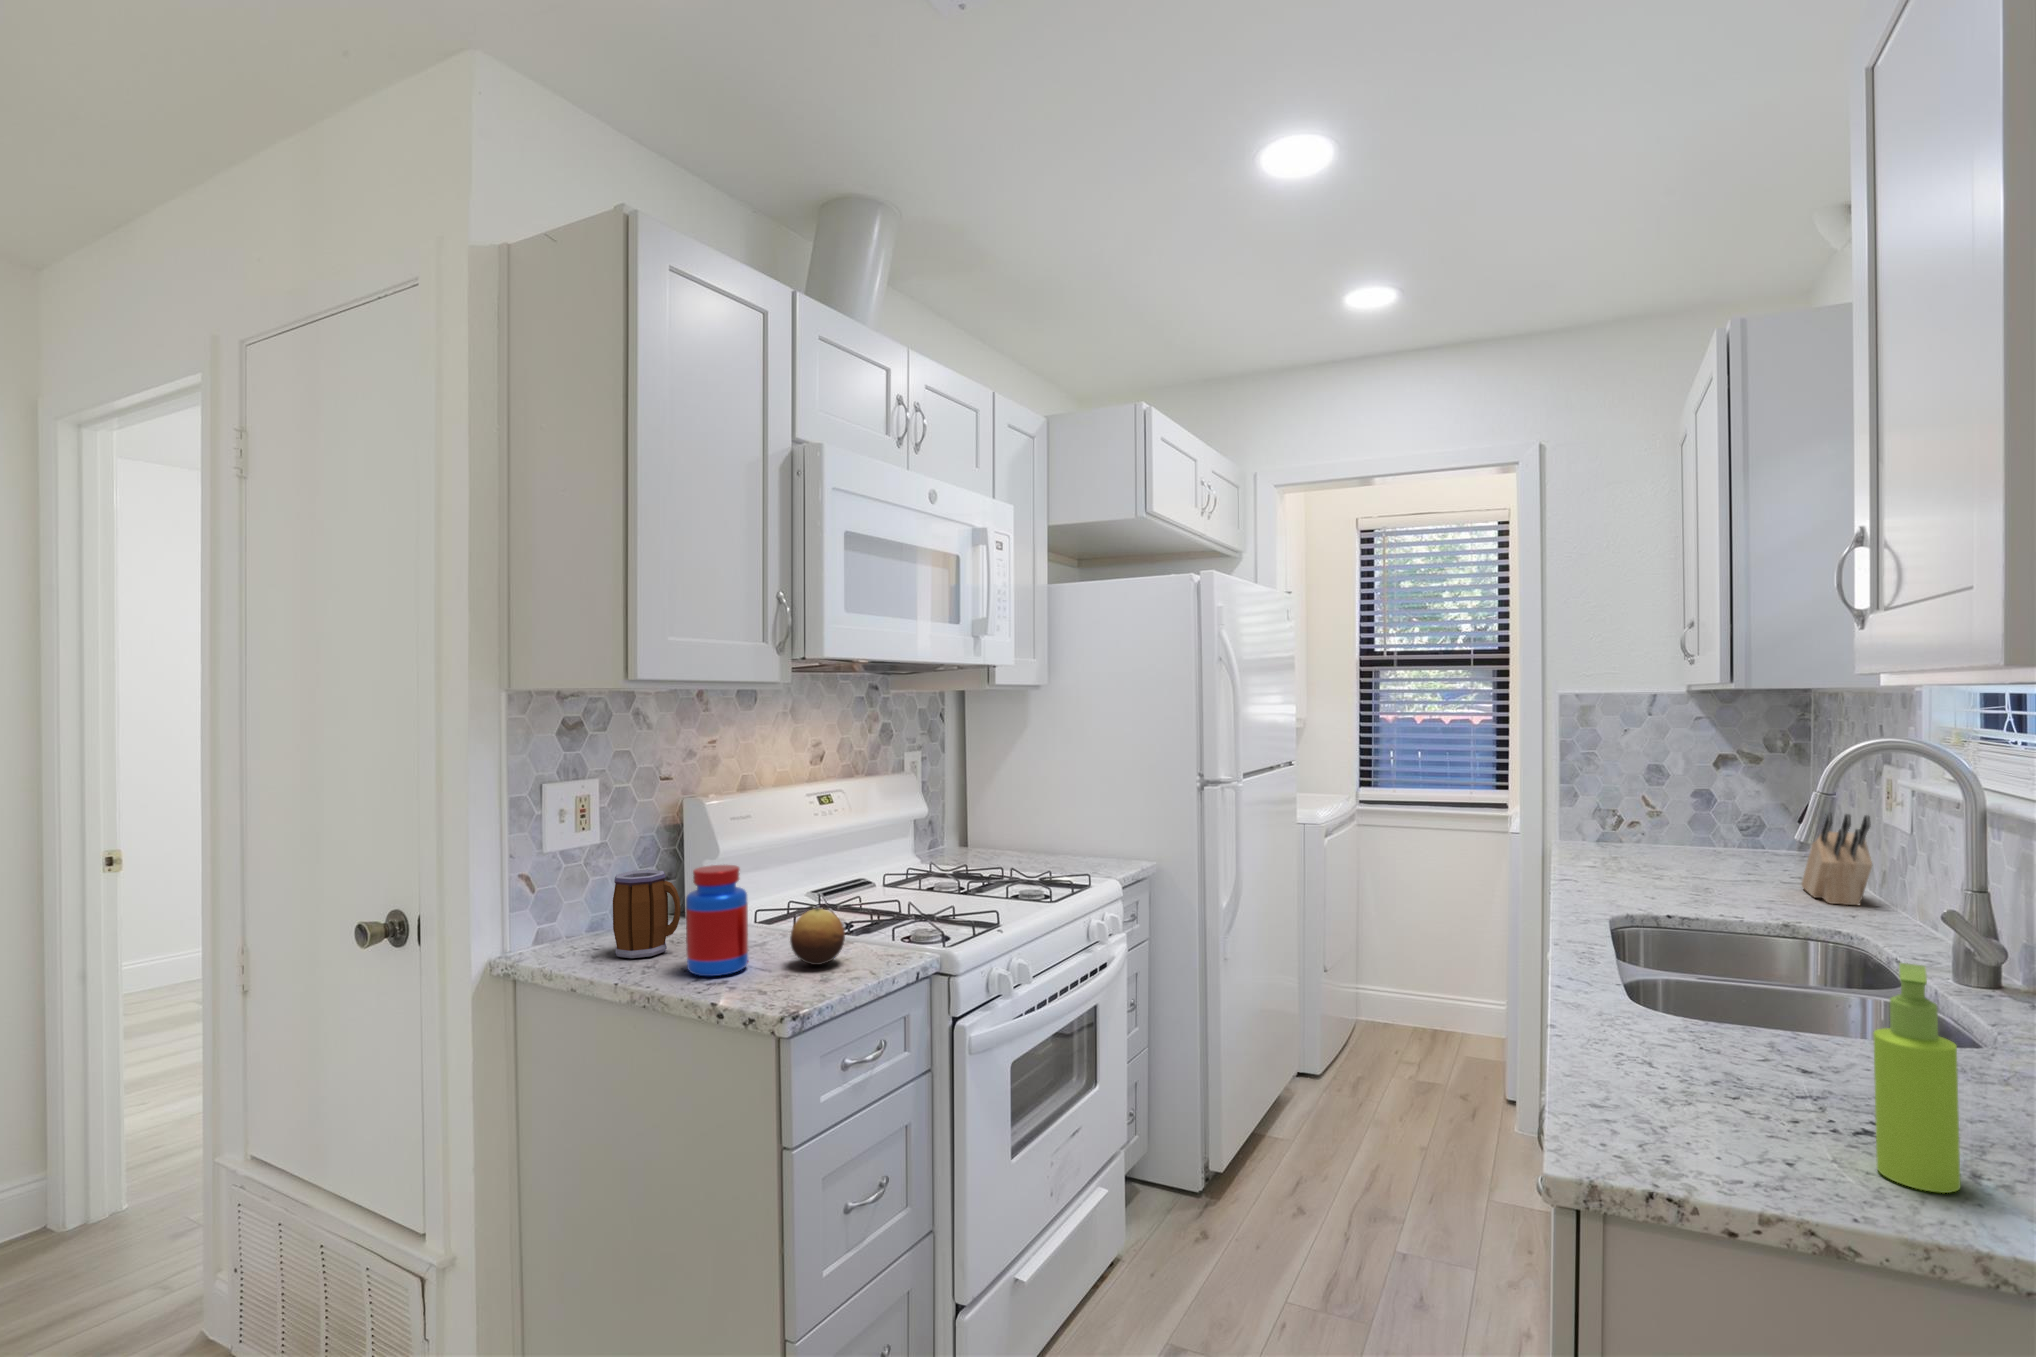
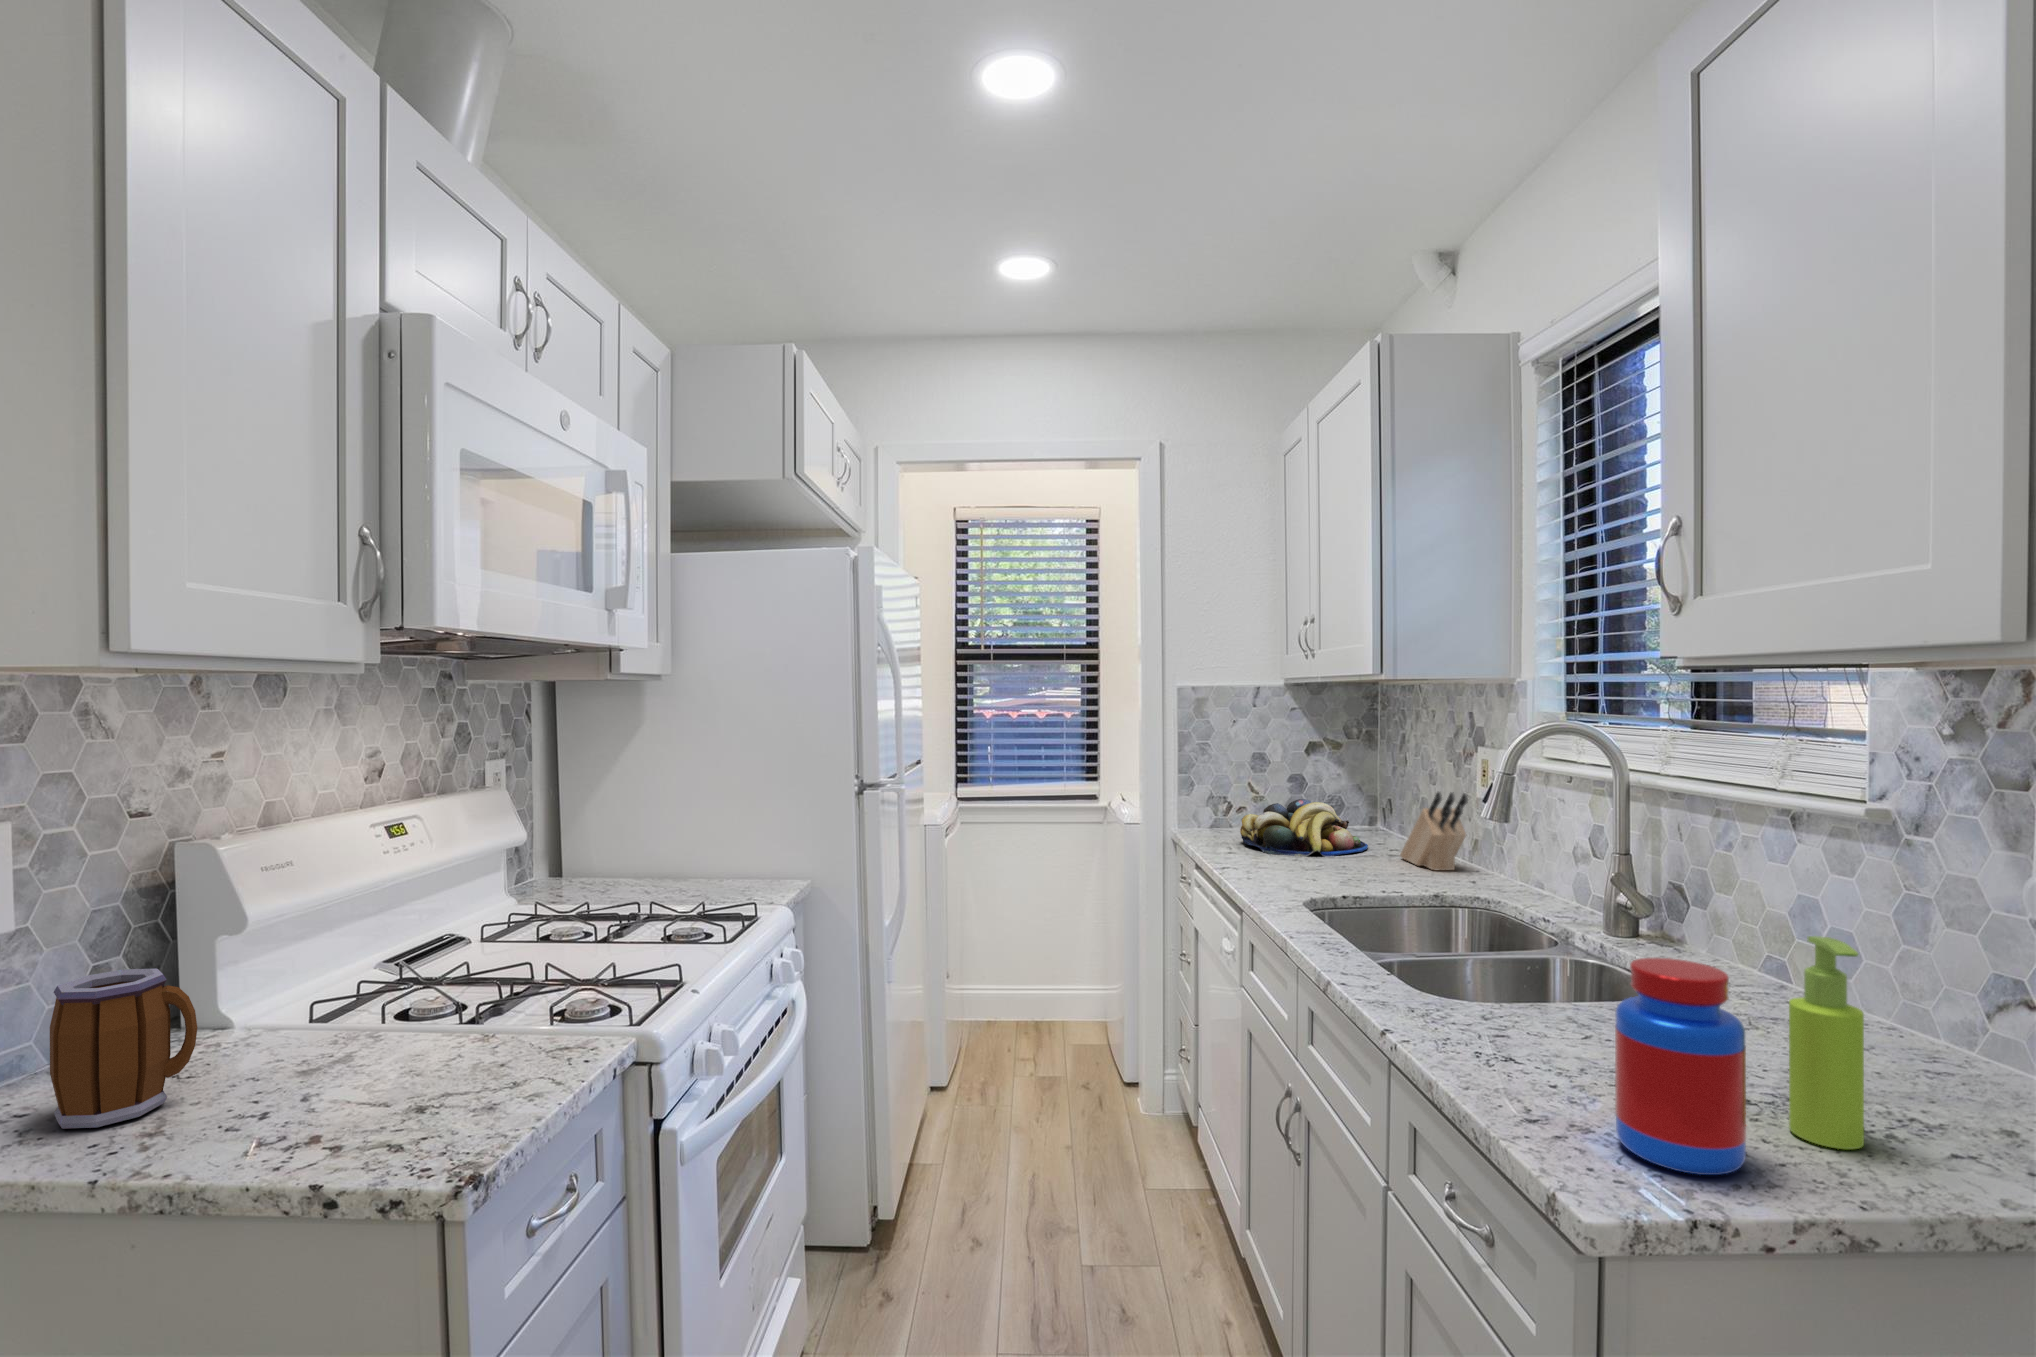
fruit bowl: none [1611,816,1775,880] -> present [1240,799,1368,857]
jar: present [686,865,748,976] -> present [1615,958,1746,1175]
fruit: present [790,909,845,965] -> none [423,999,514,1085]

